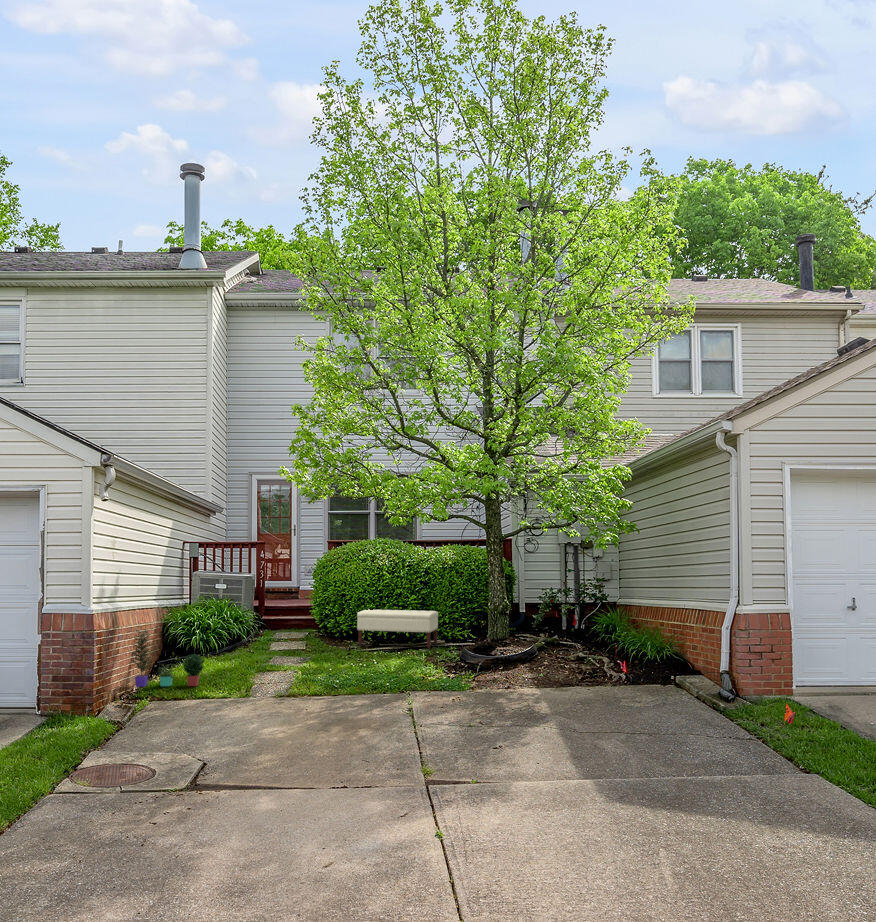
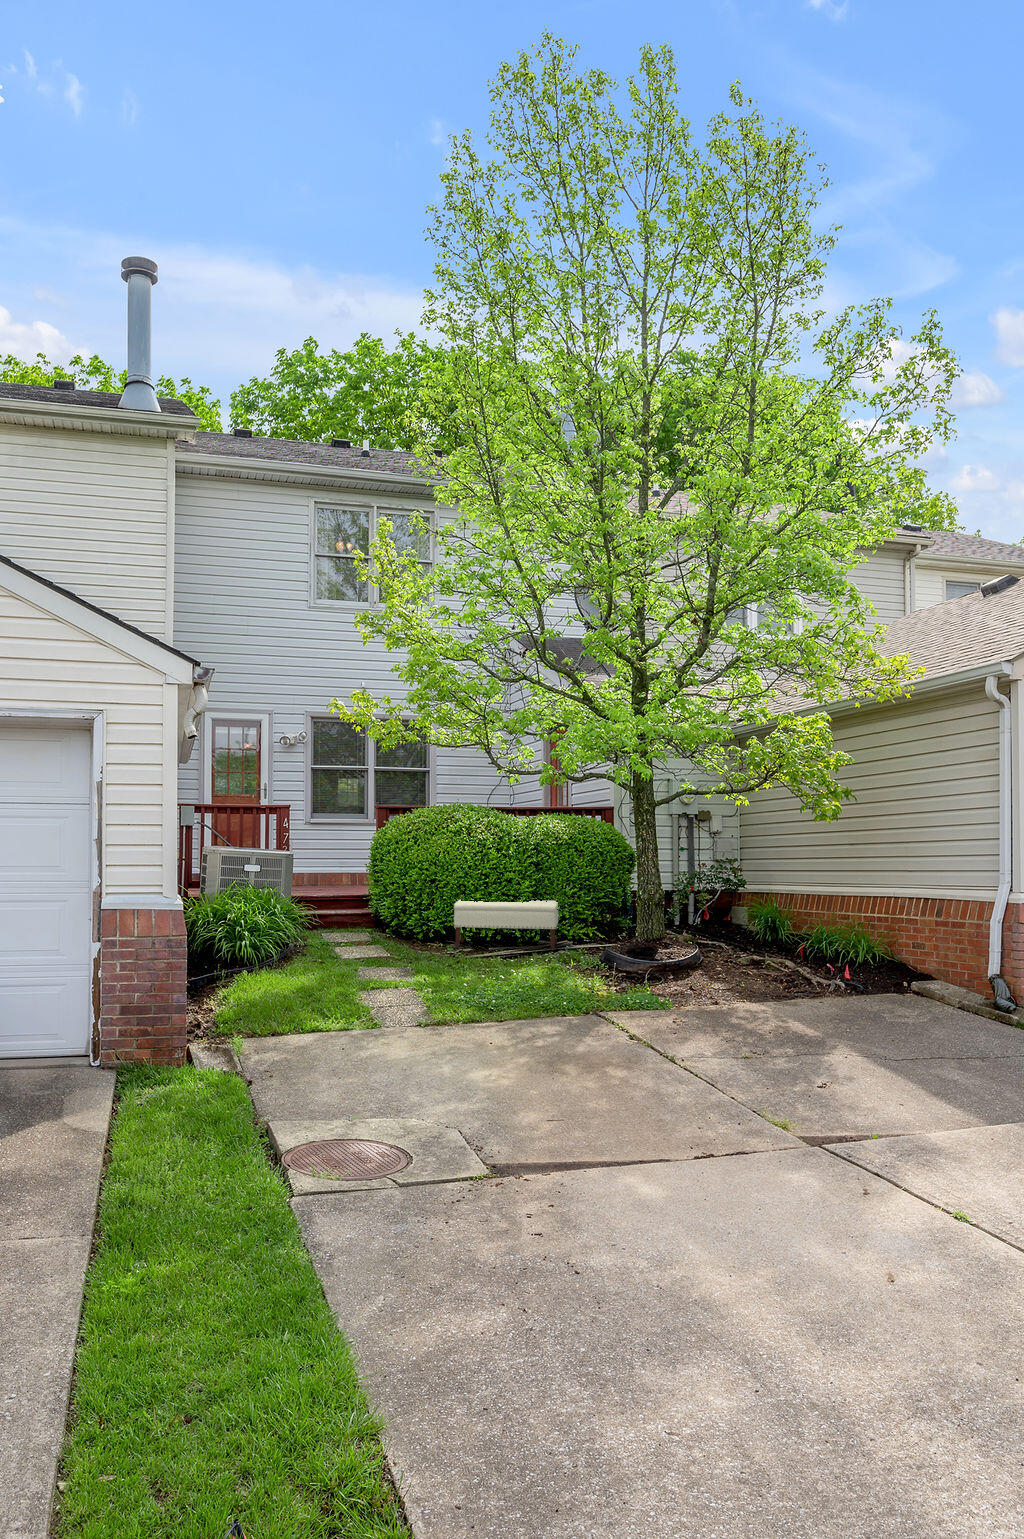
potted plant: present [132,630,204,687] -> none [201,934,307,1015]

